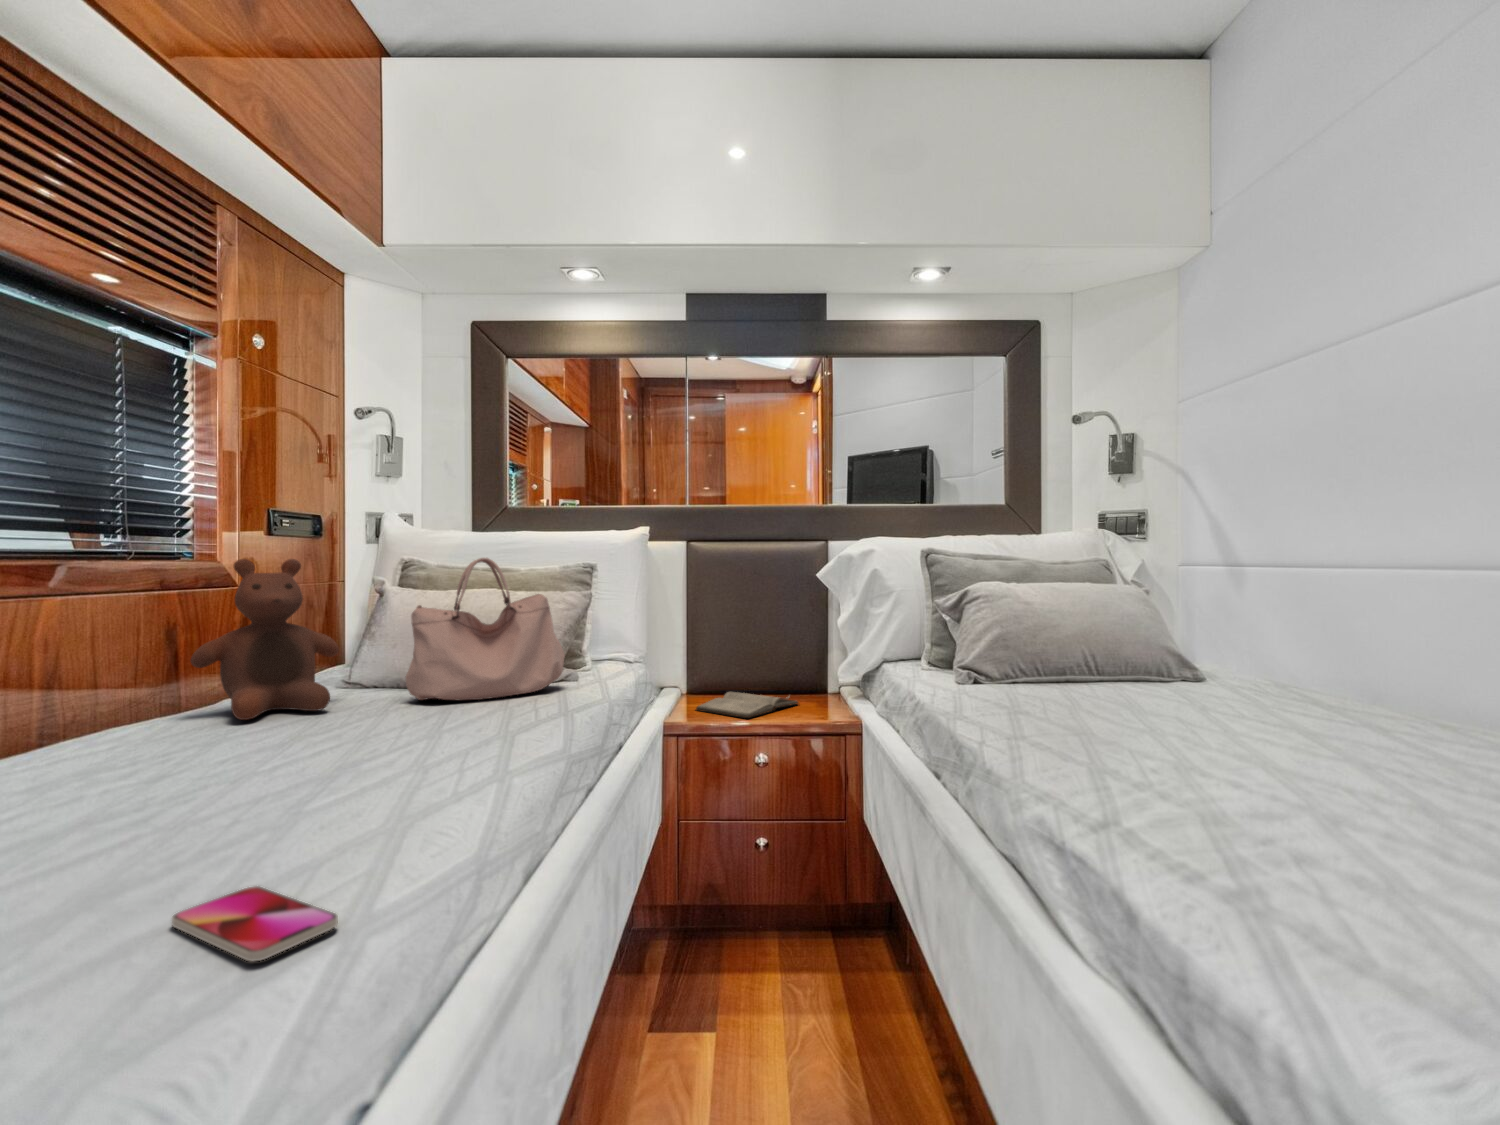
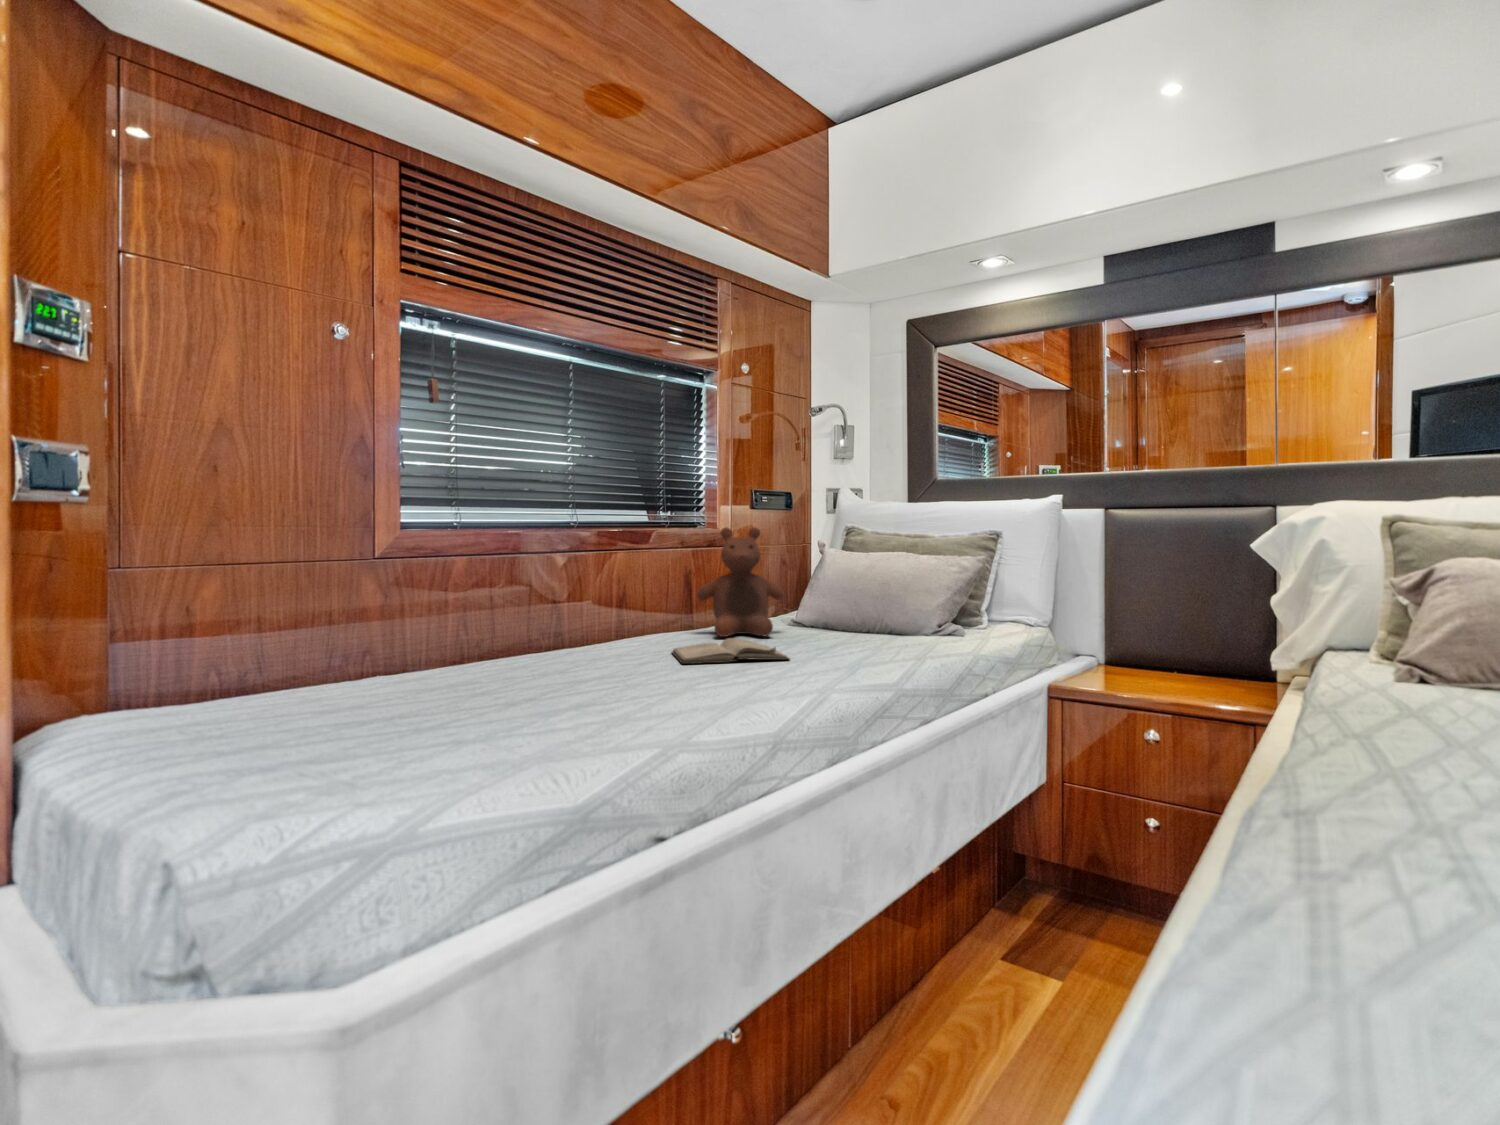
handbag: present [406,558,565,700] -> none [823,526,949,641]
diary: present [695,692,799,718] -> present [672,638,790,664]
smartphone: present [172,886,338,962] -> none [636,698,694,720]

